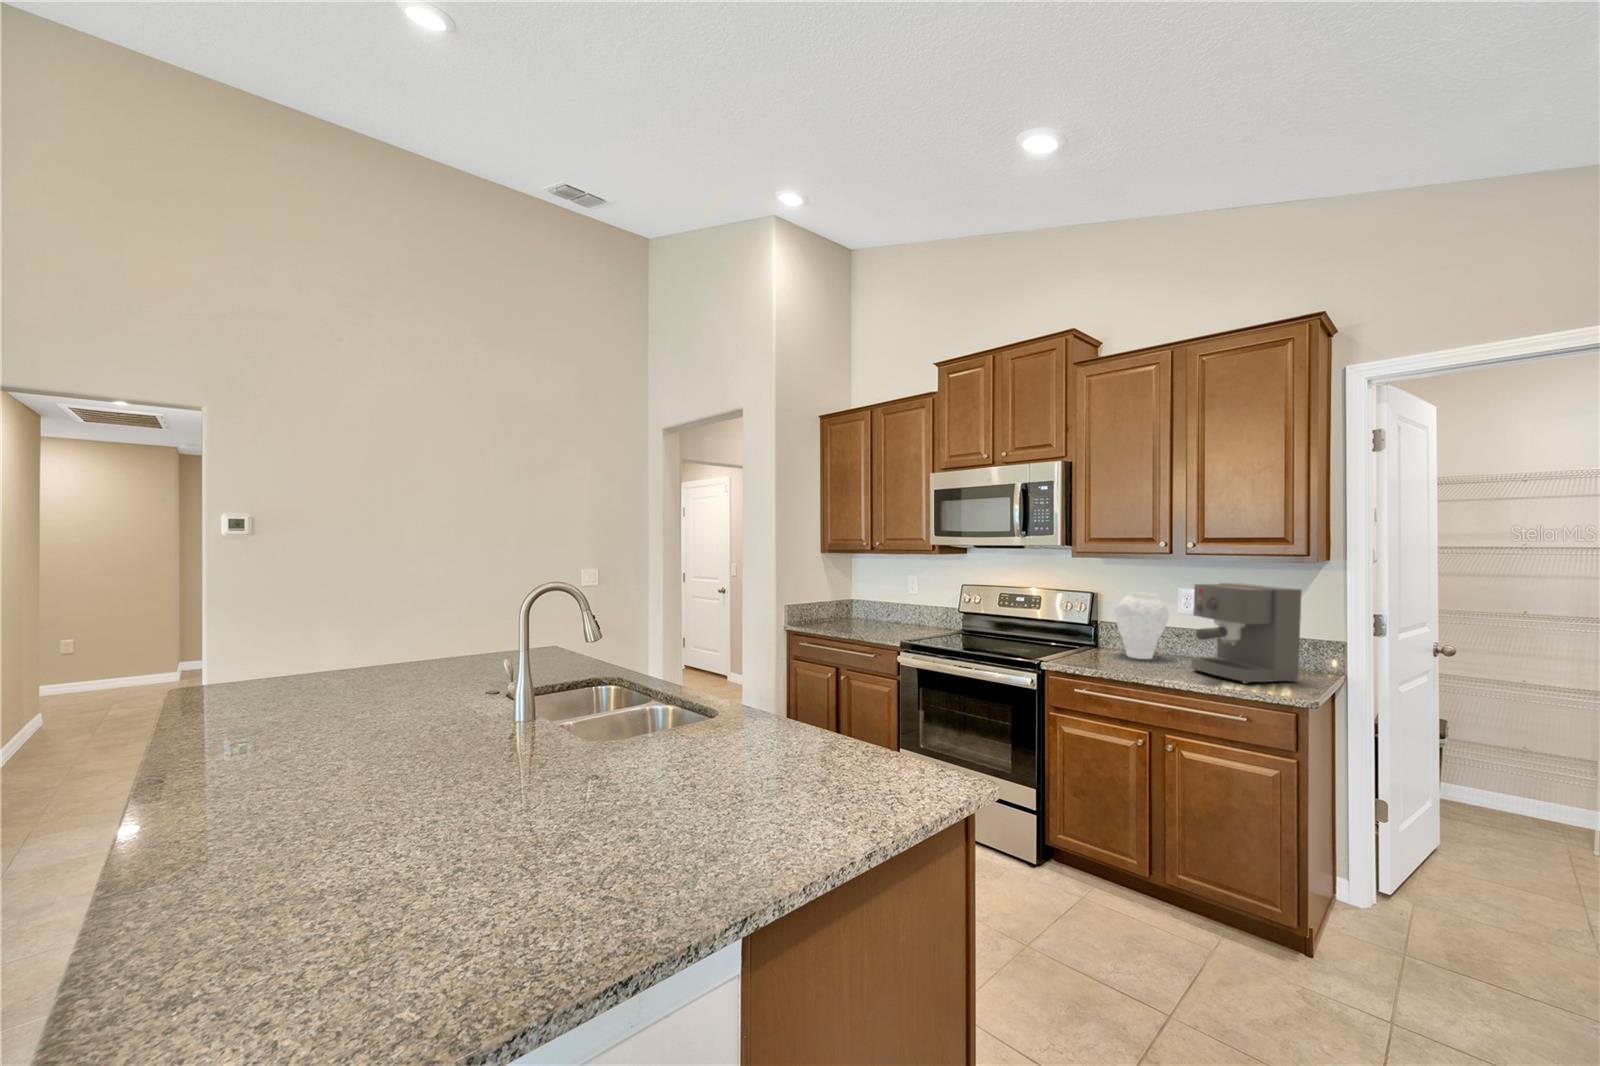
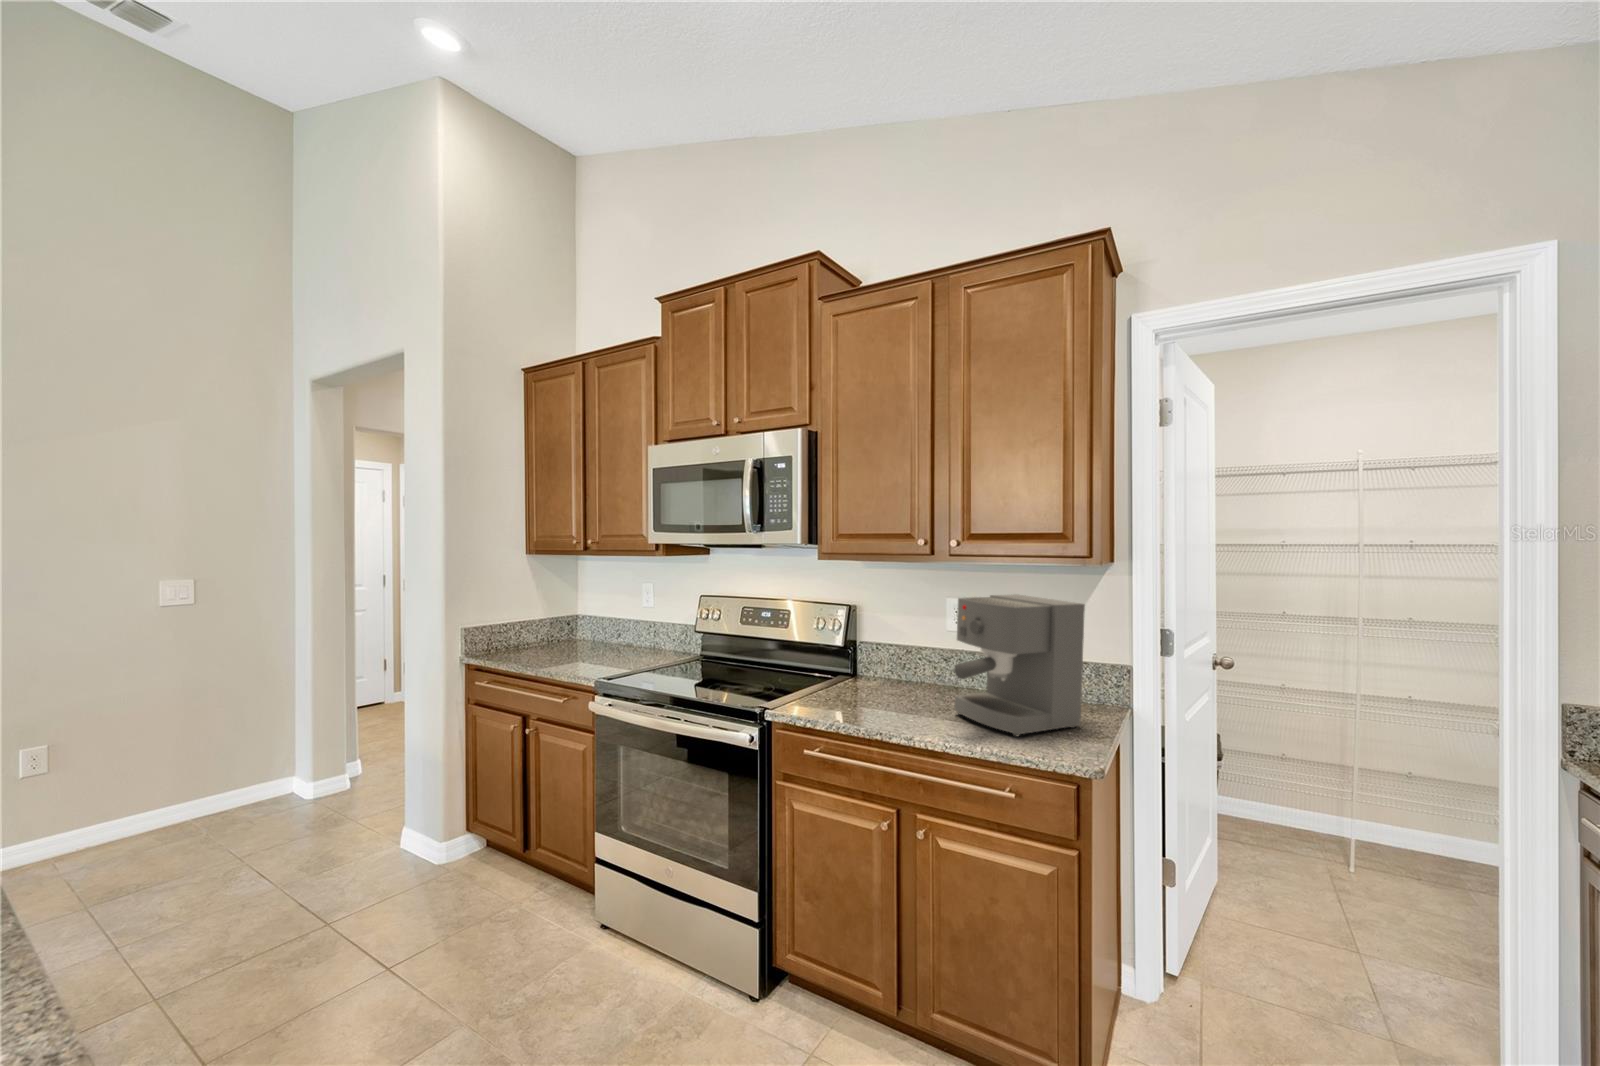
vase: present [1114,592,1169,659] -> none [868,606,933,695]

